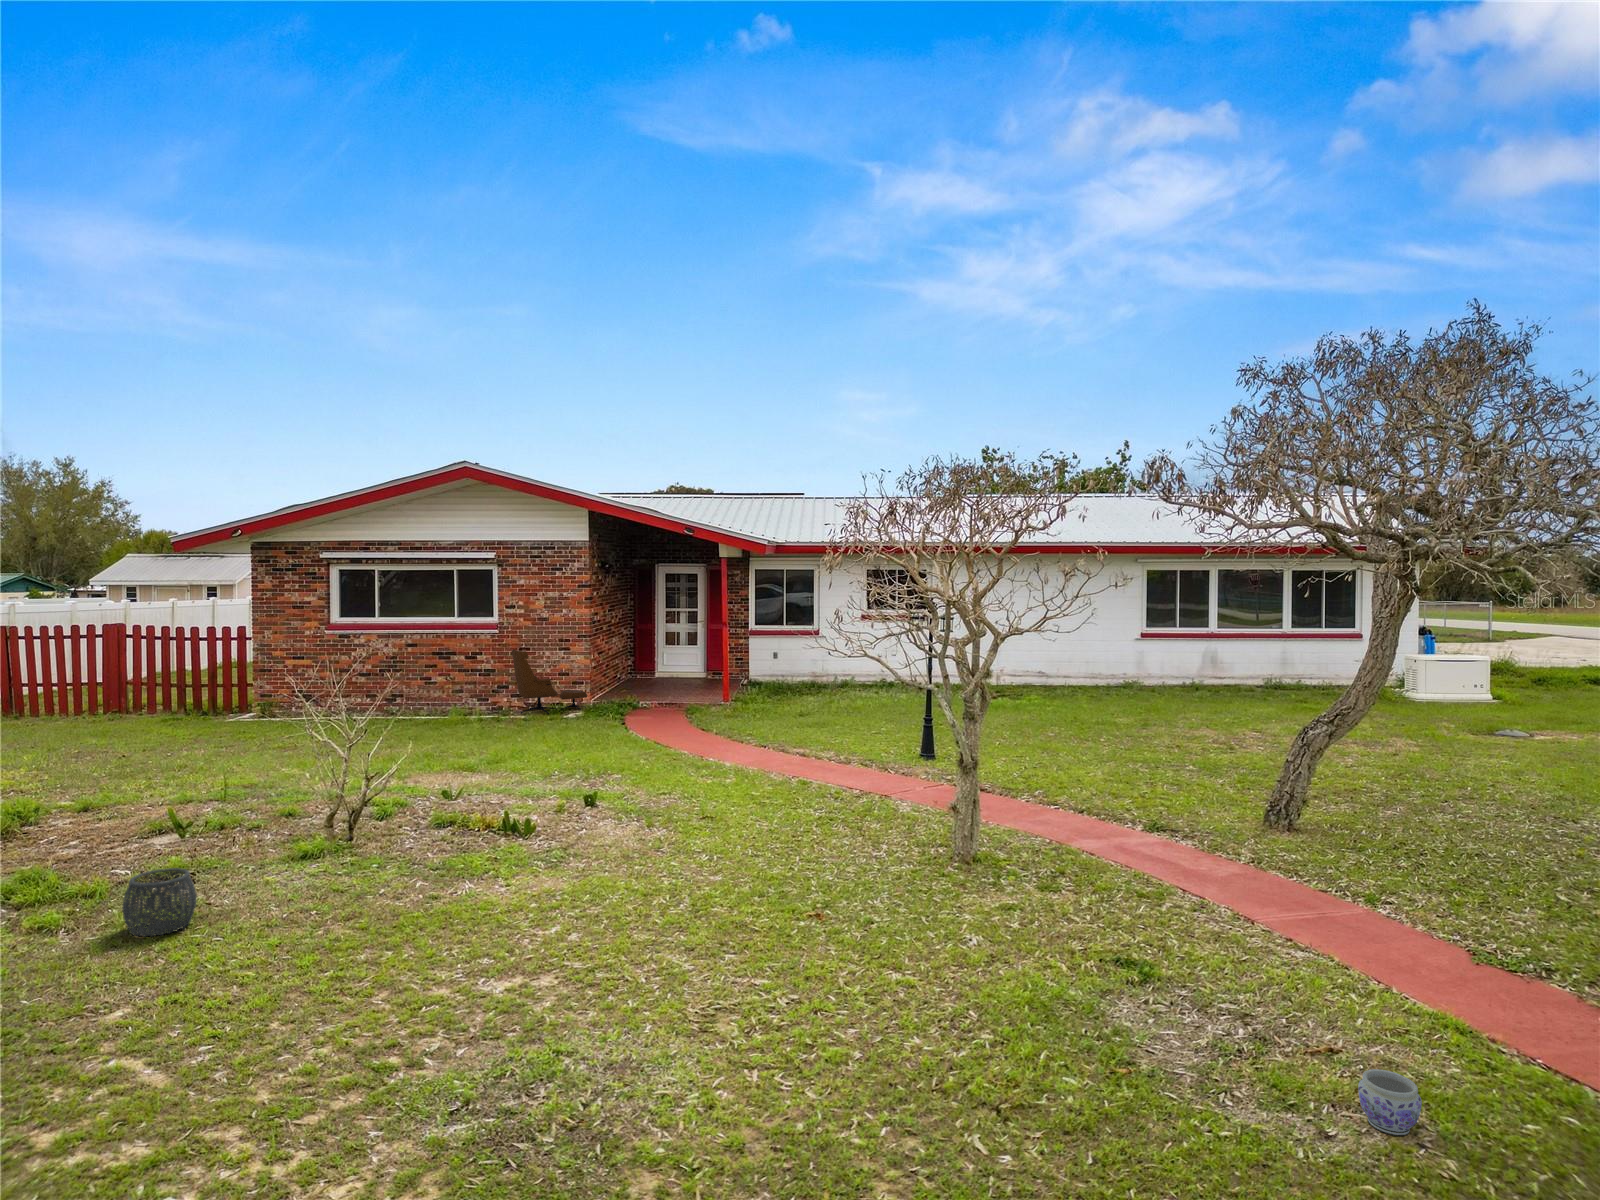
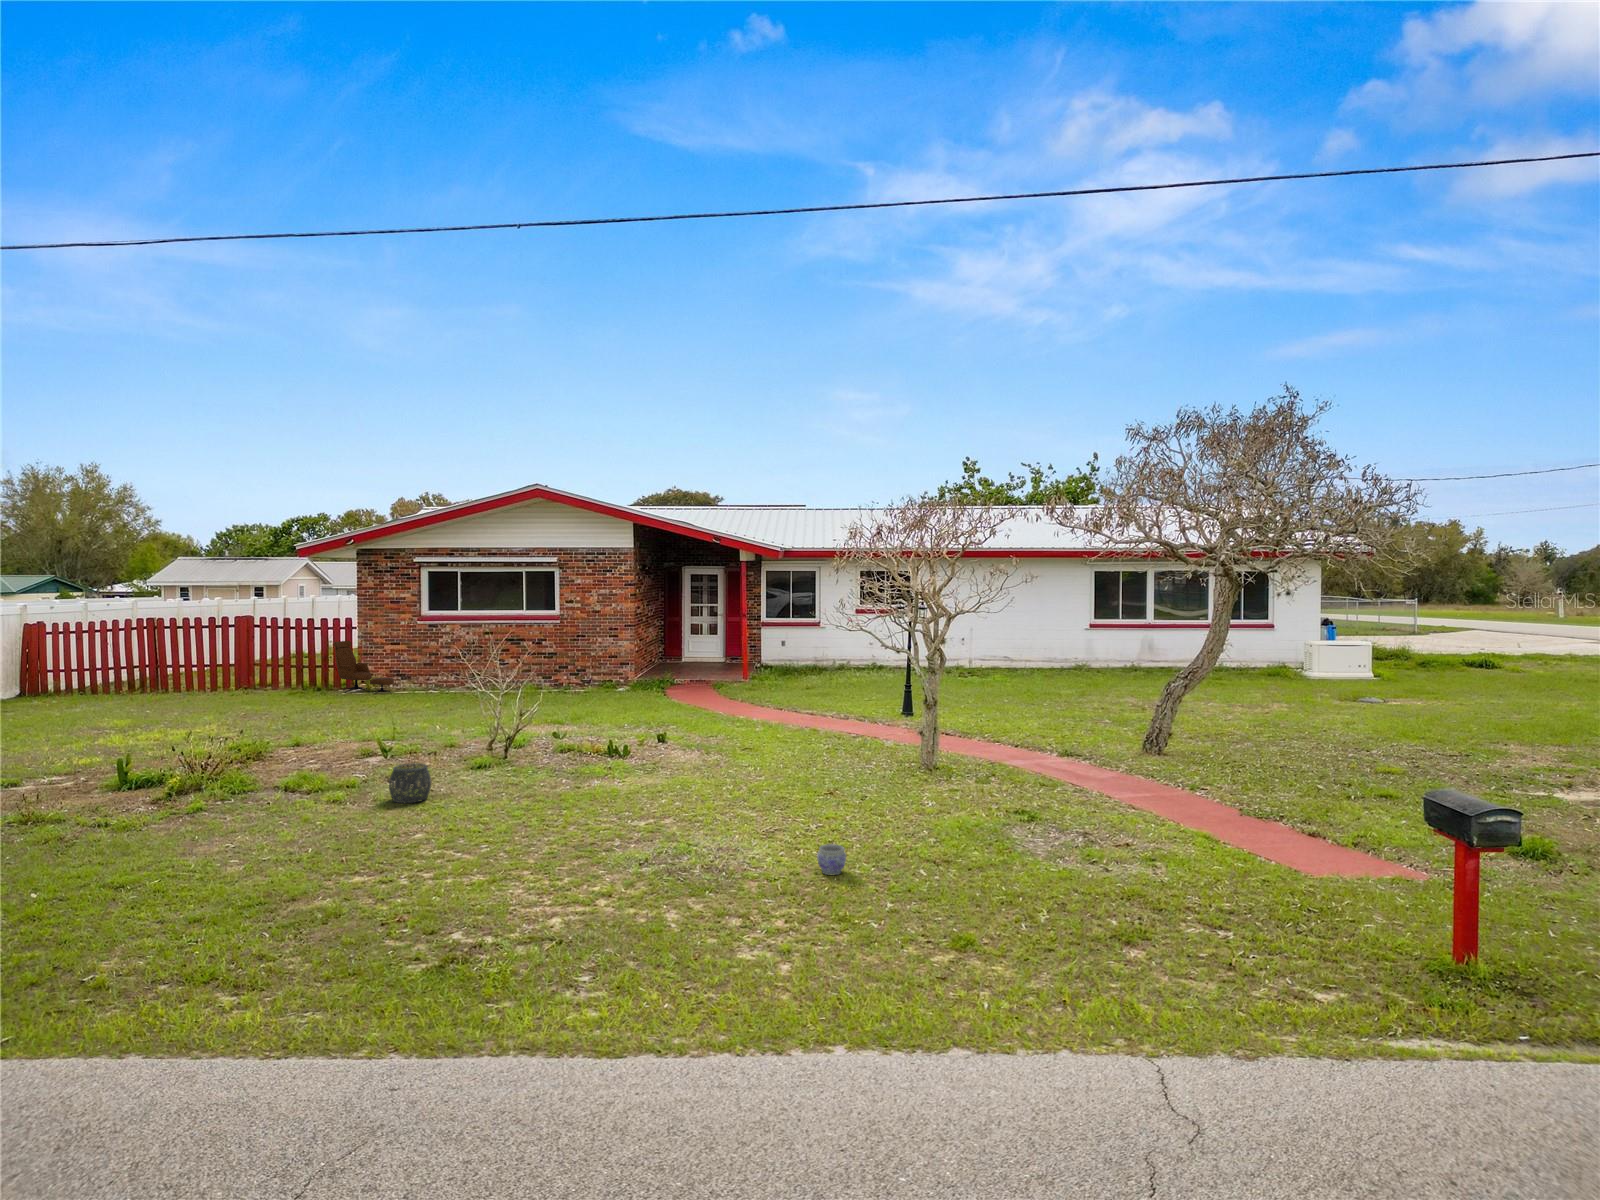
lounge chair: present [512,650,587,714] -> present [334,641,394,694]
planter: present [1358,1069,1422,1136] -> present [817,844,846,875]

